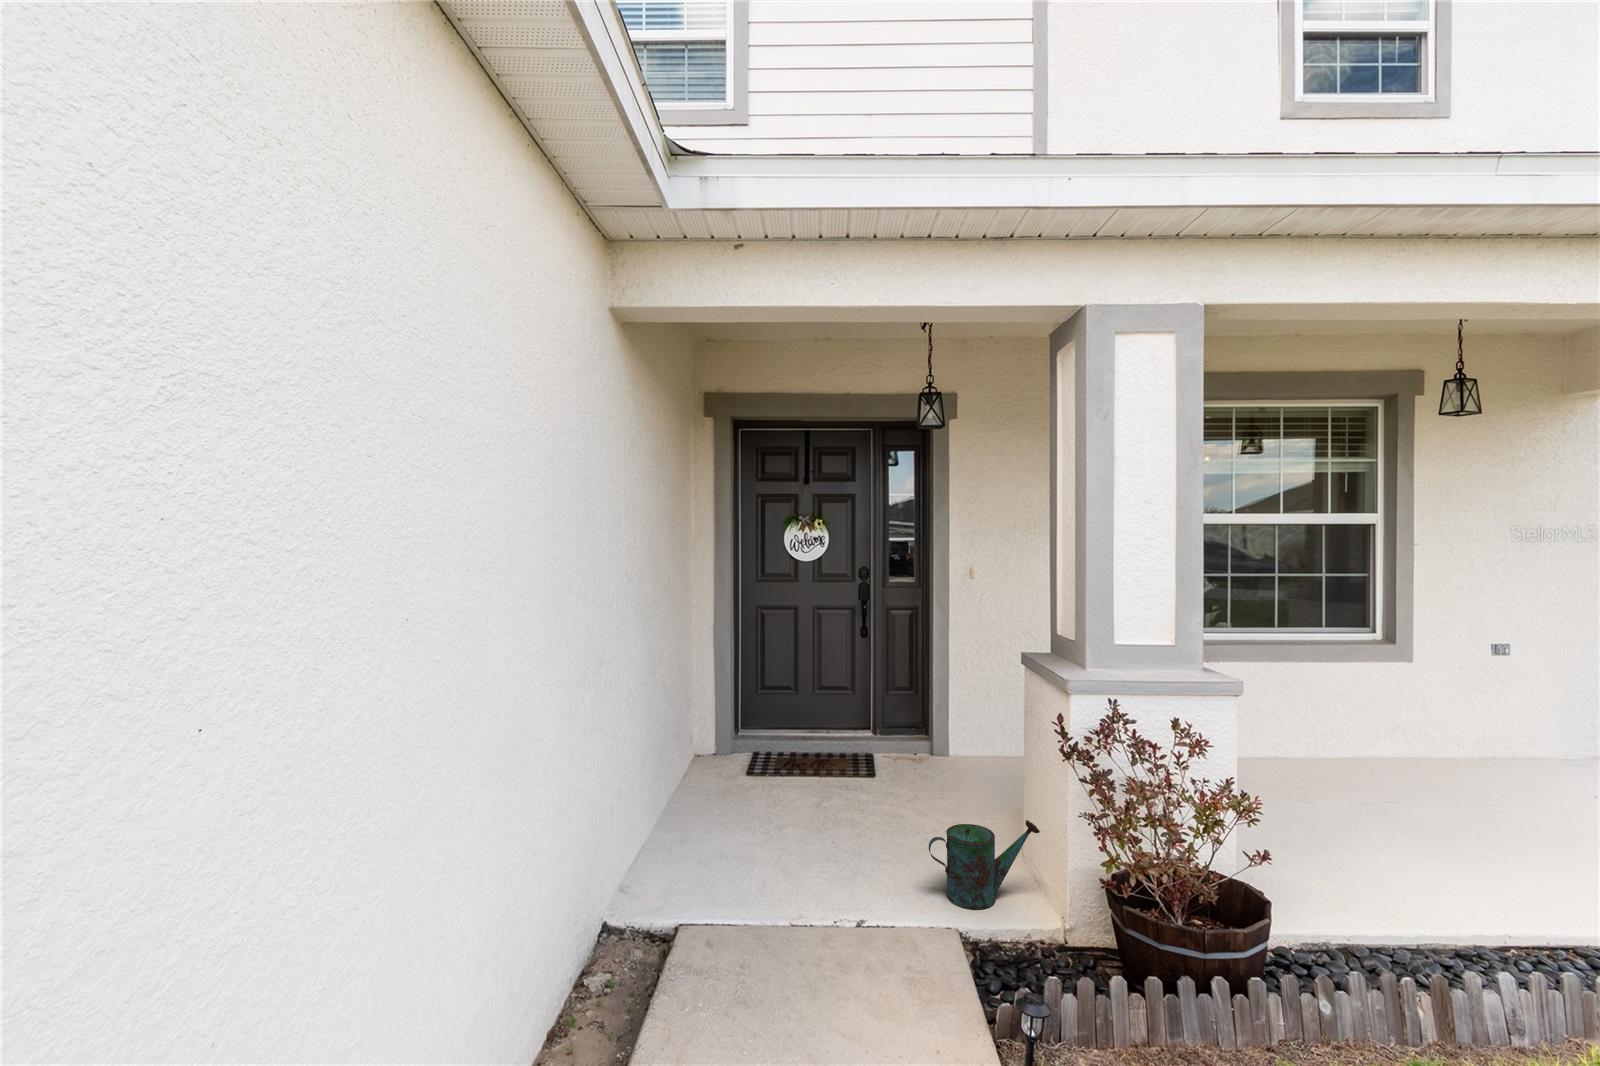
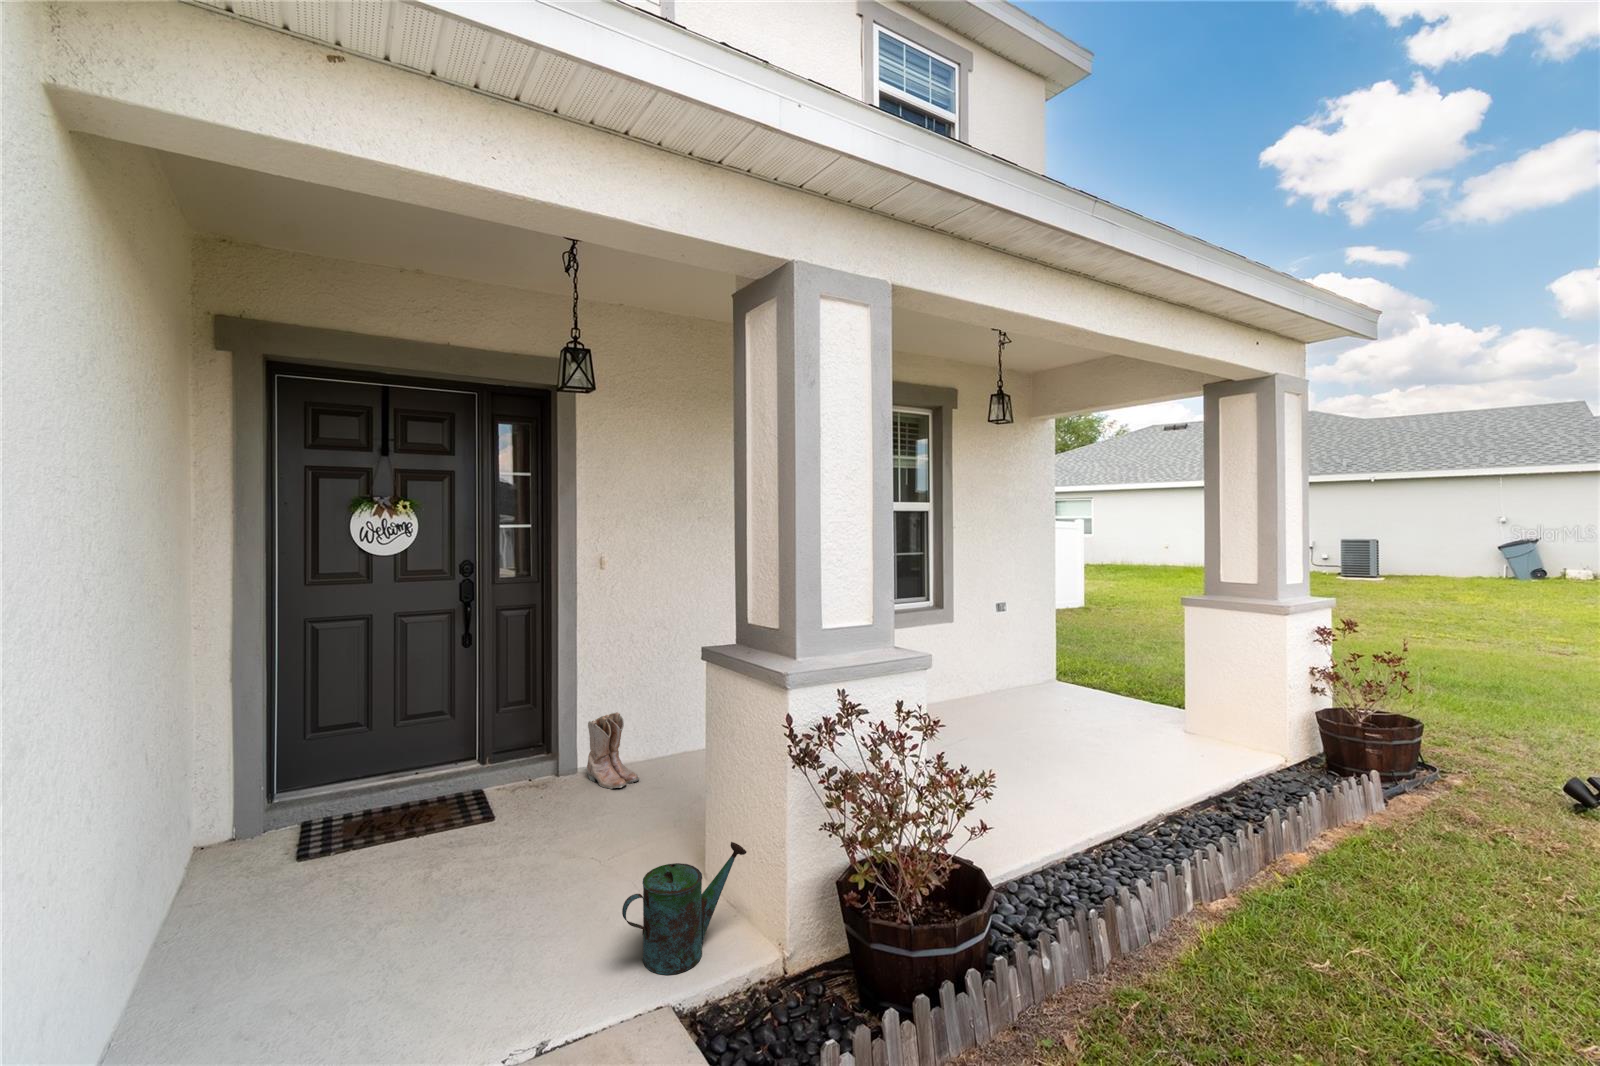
boots: none [952,707,995,772] -> present [587,712,639,789]

